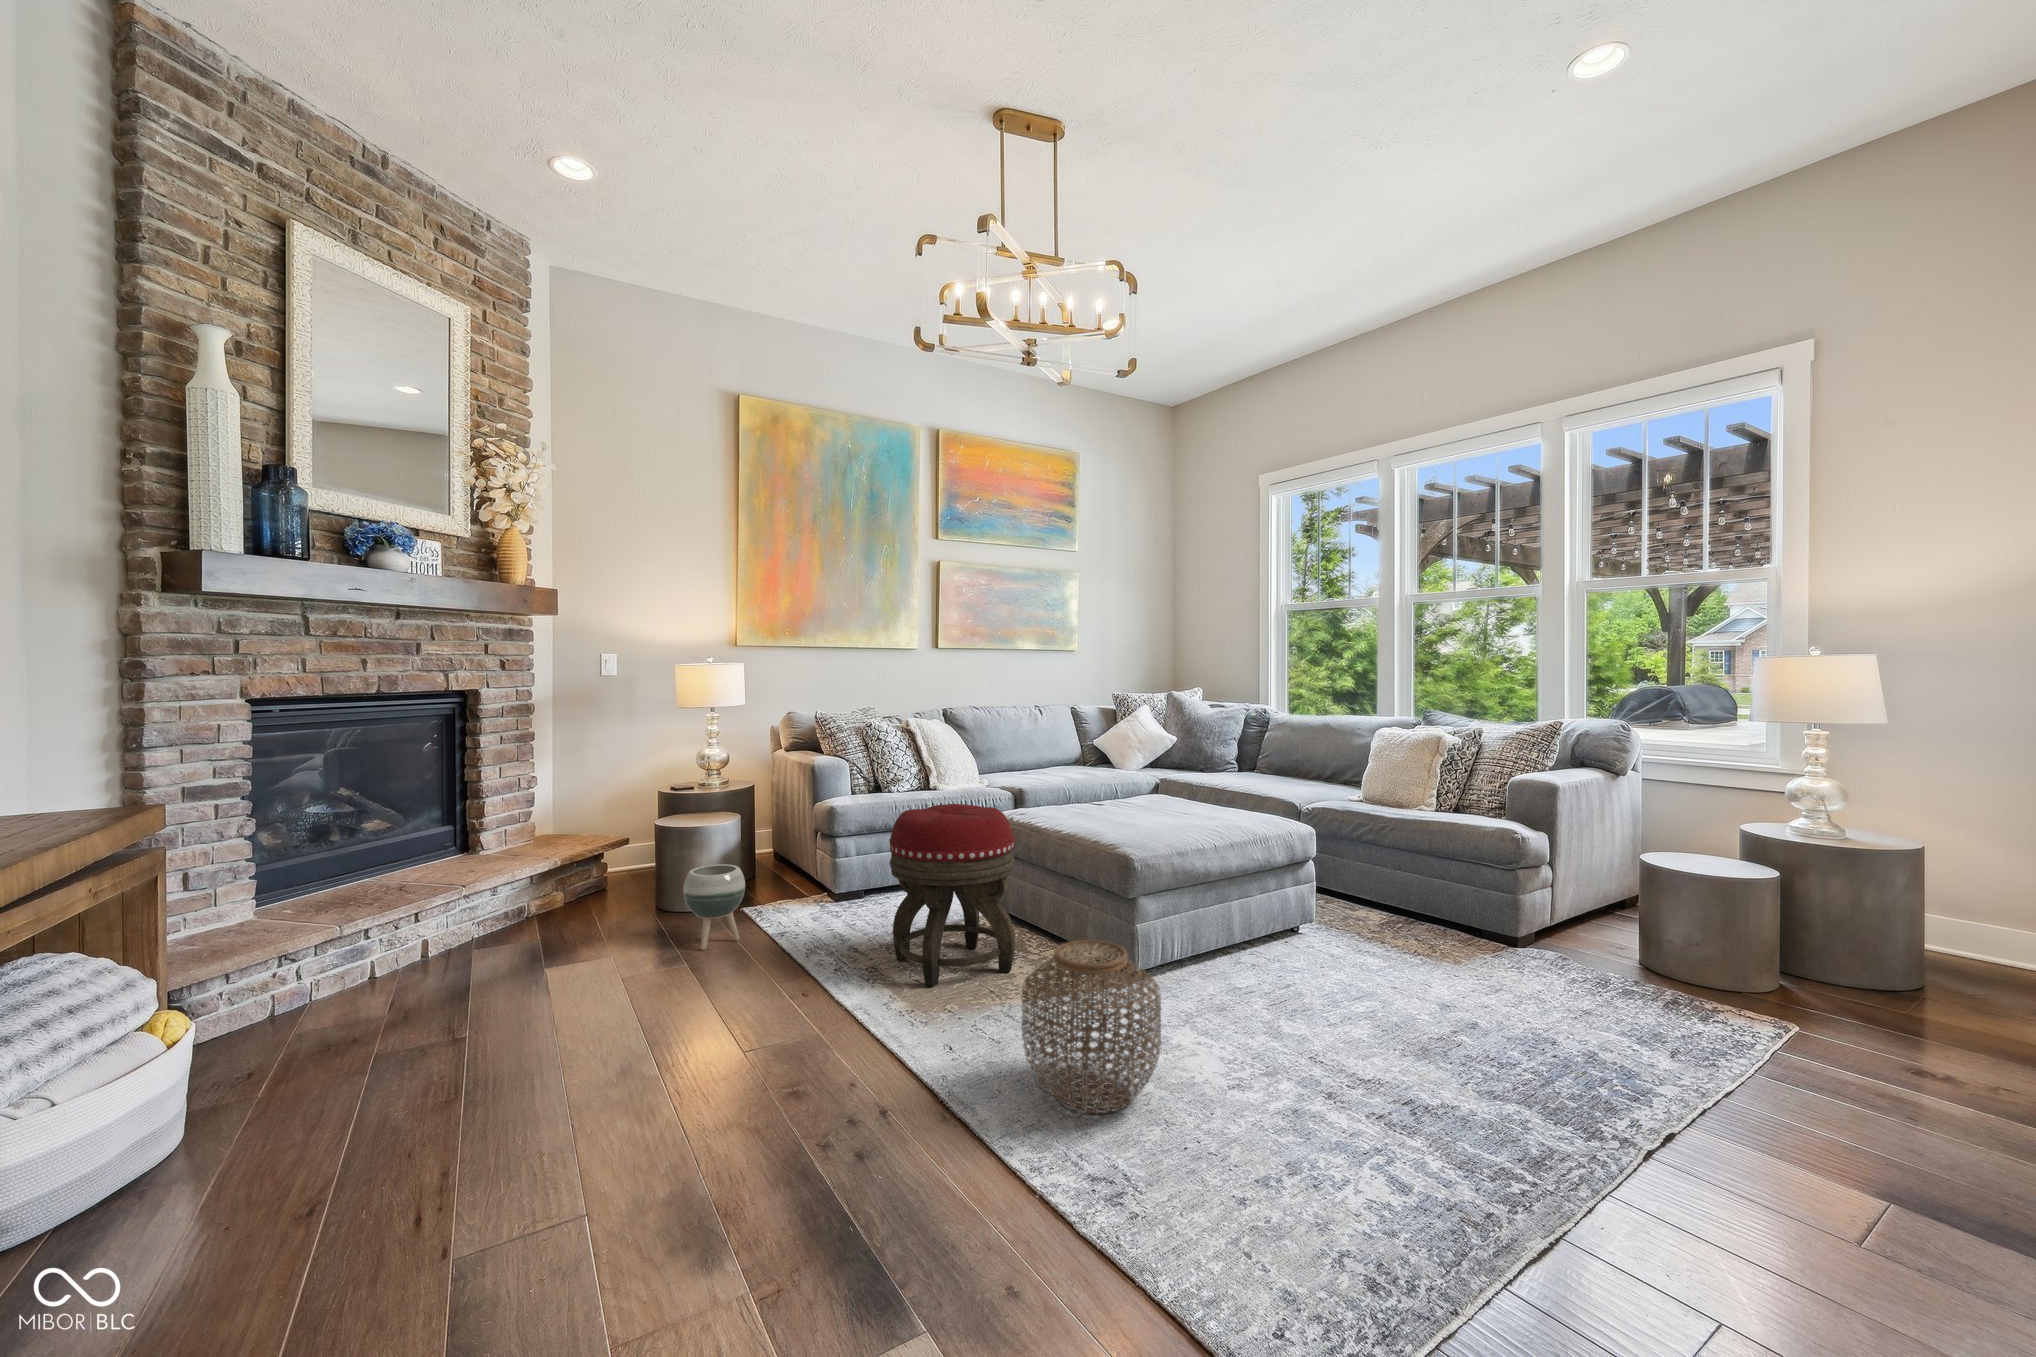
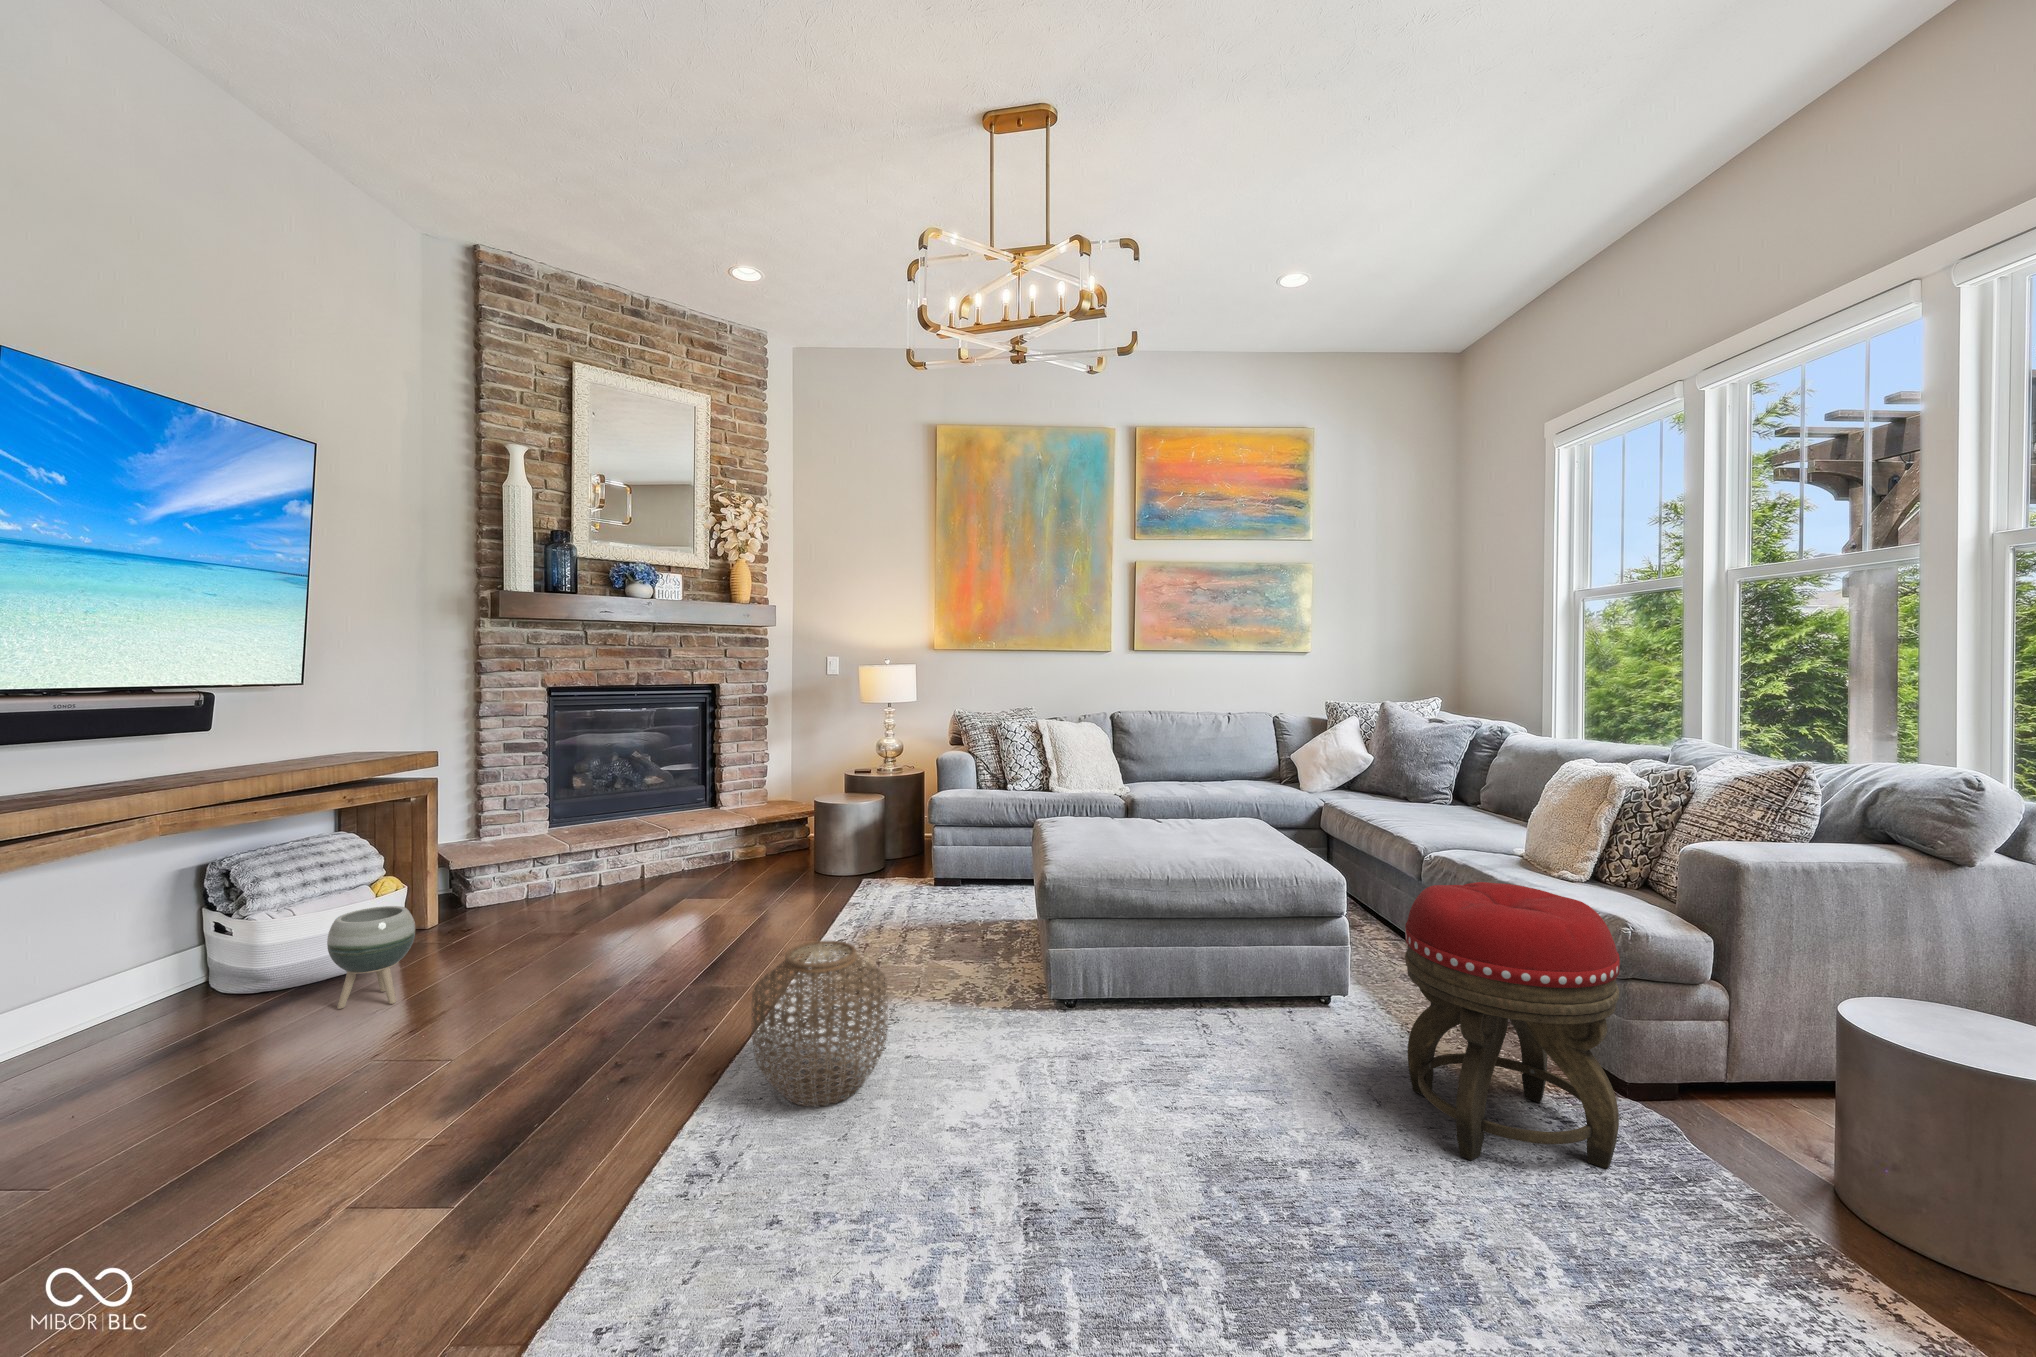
footstool: present [890,804,1015,987] -> present [1405,882,1620,1168]
planter: present [683,864,745,950] -> present [327,906,416,1009]

